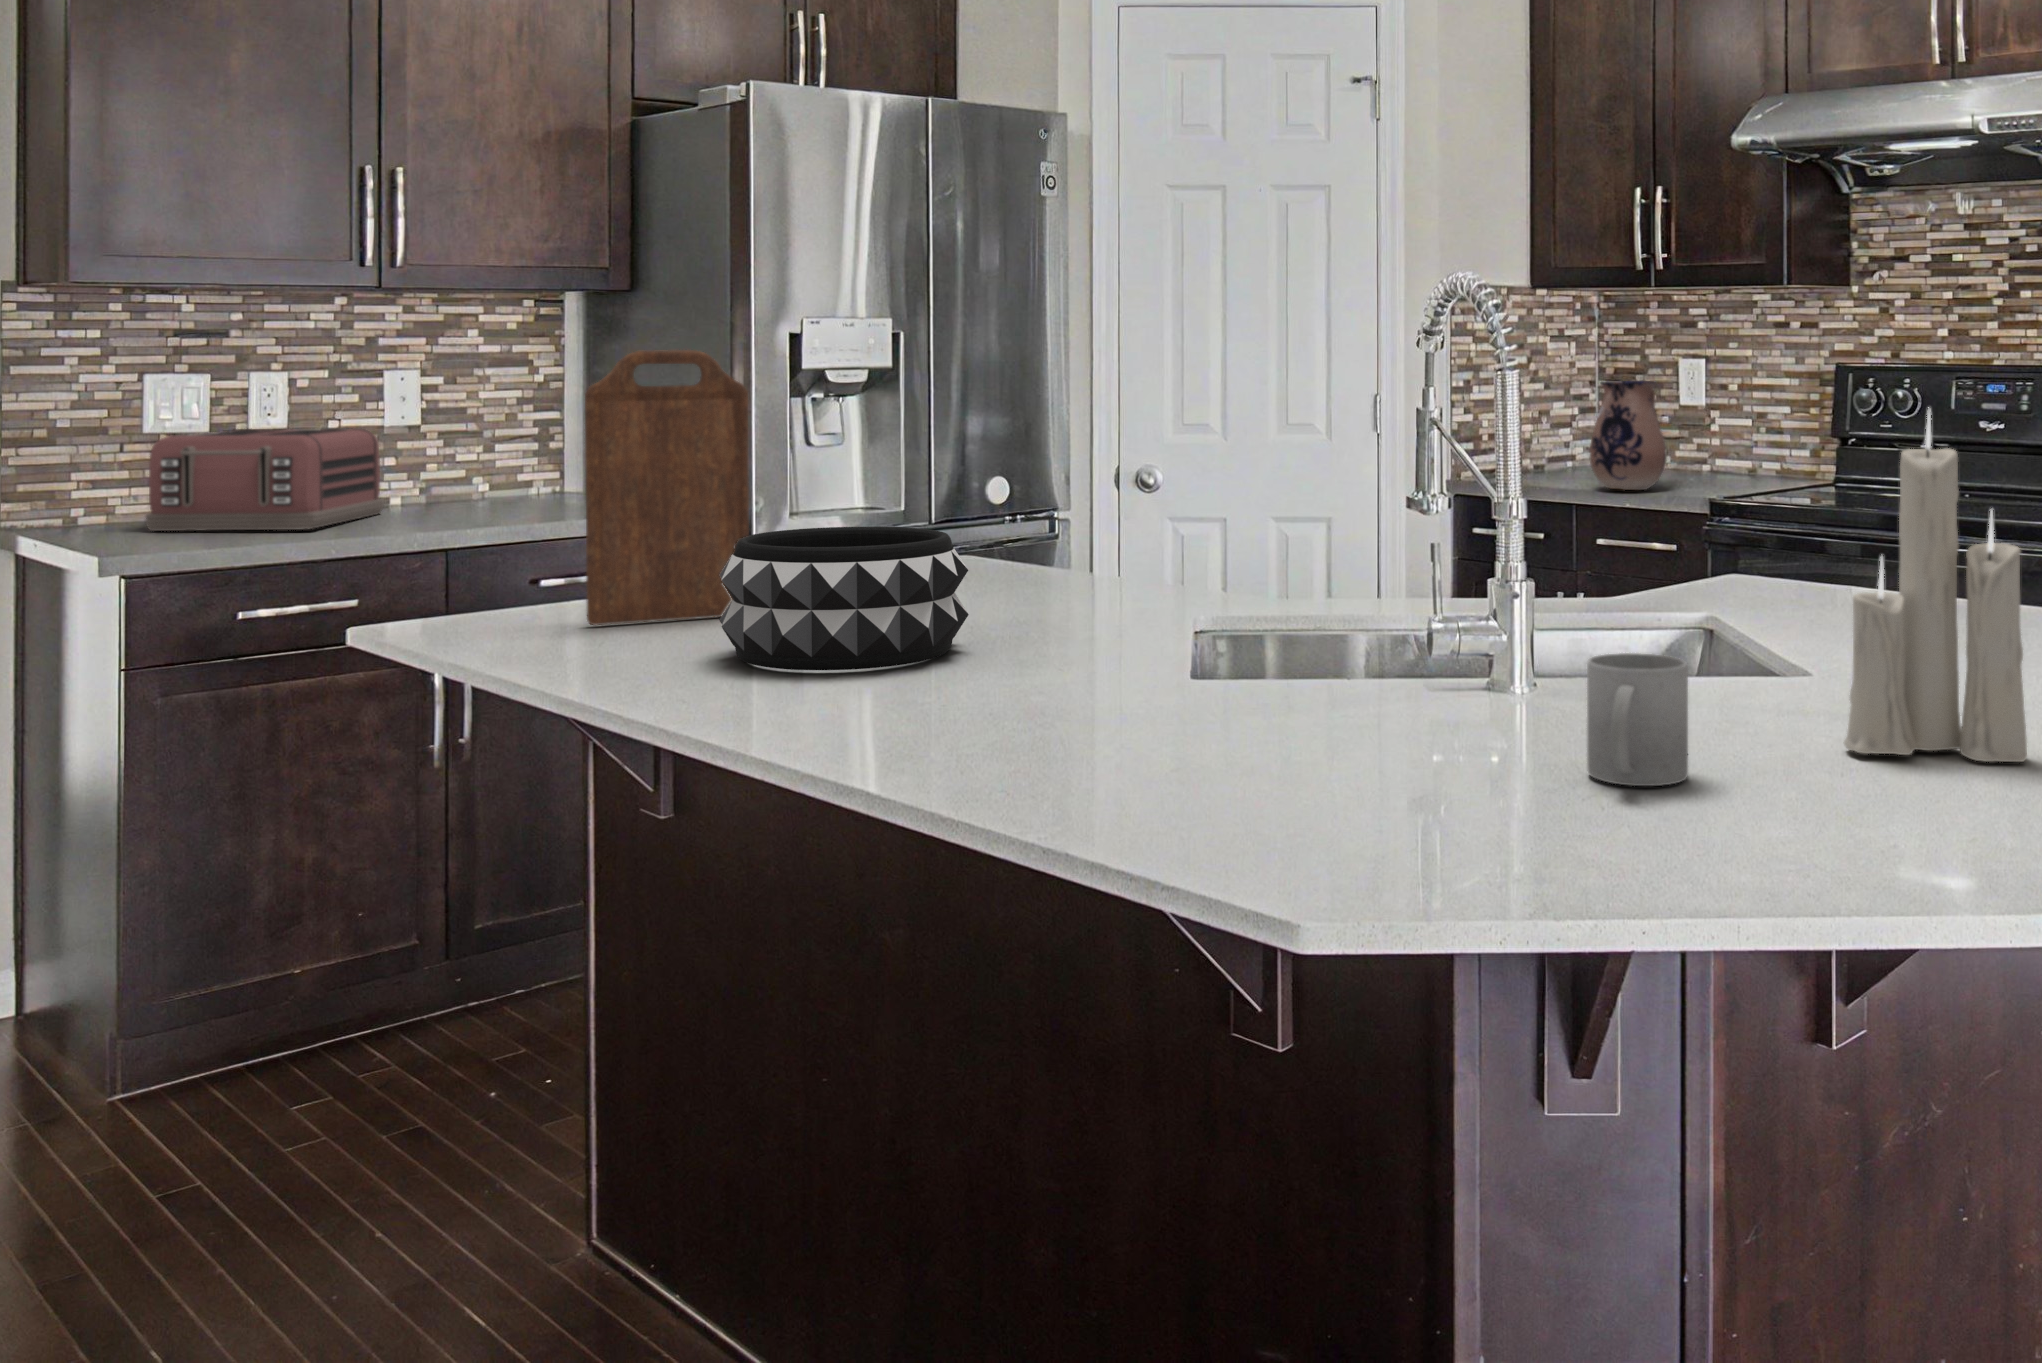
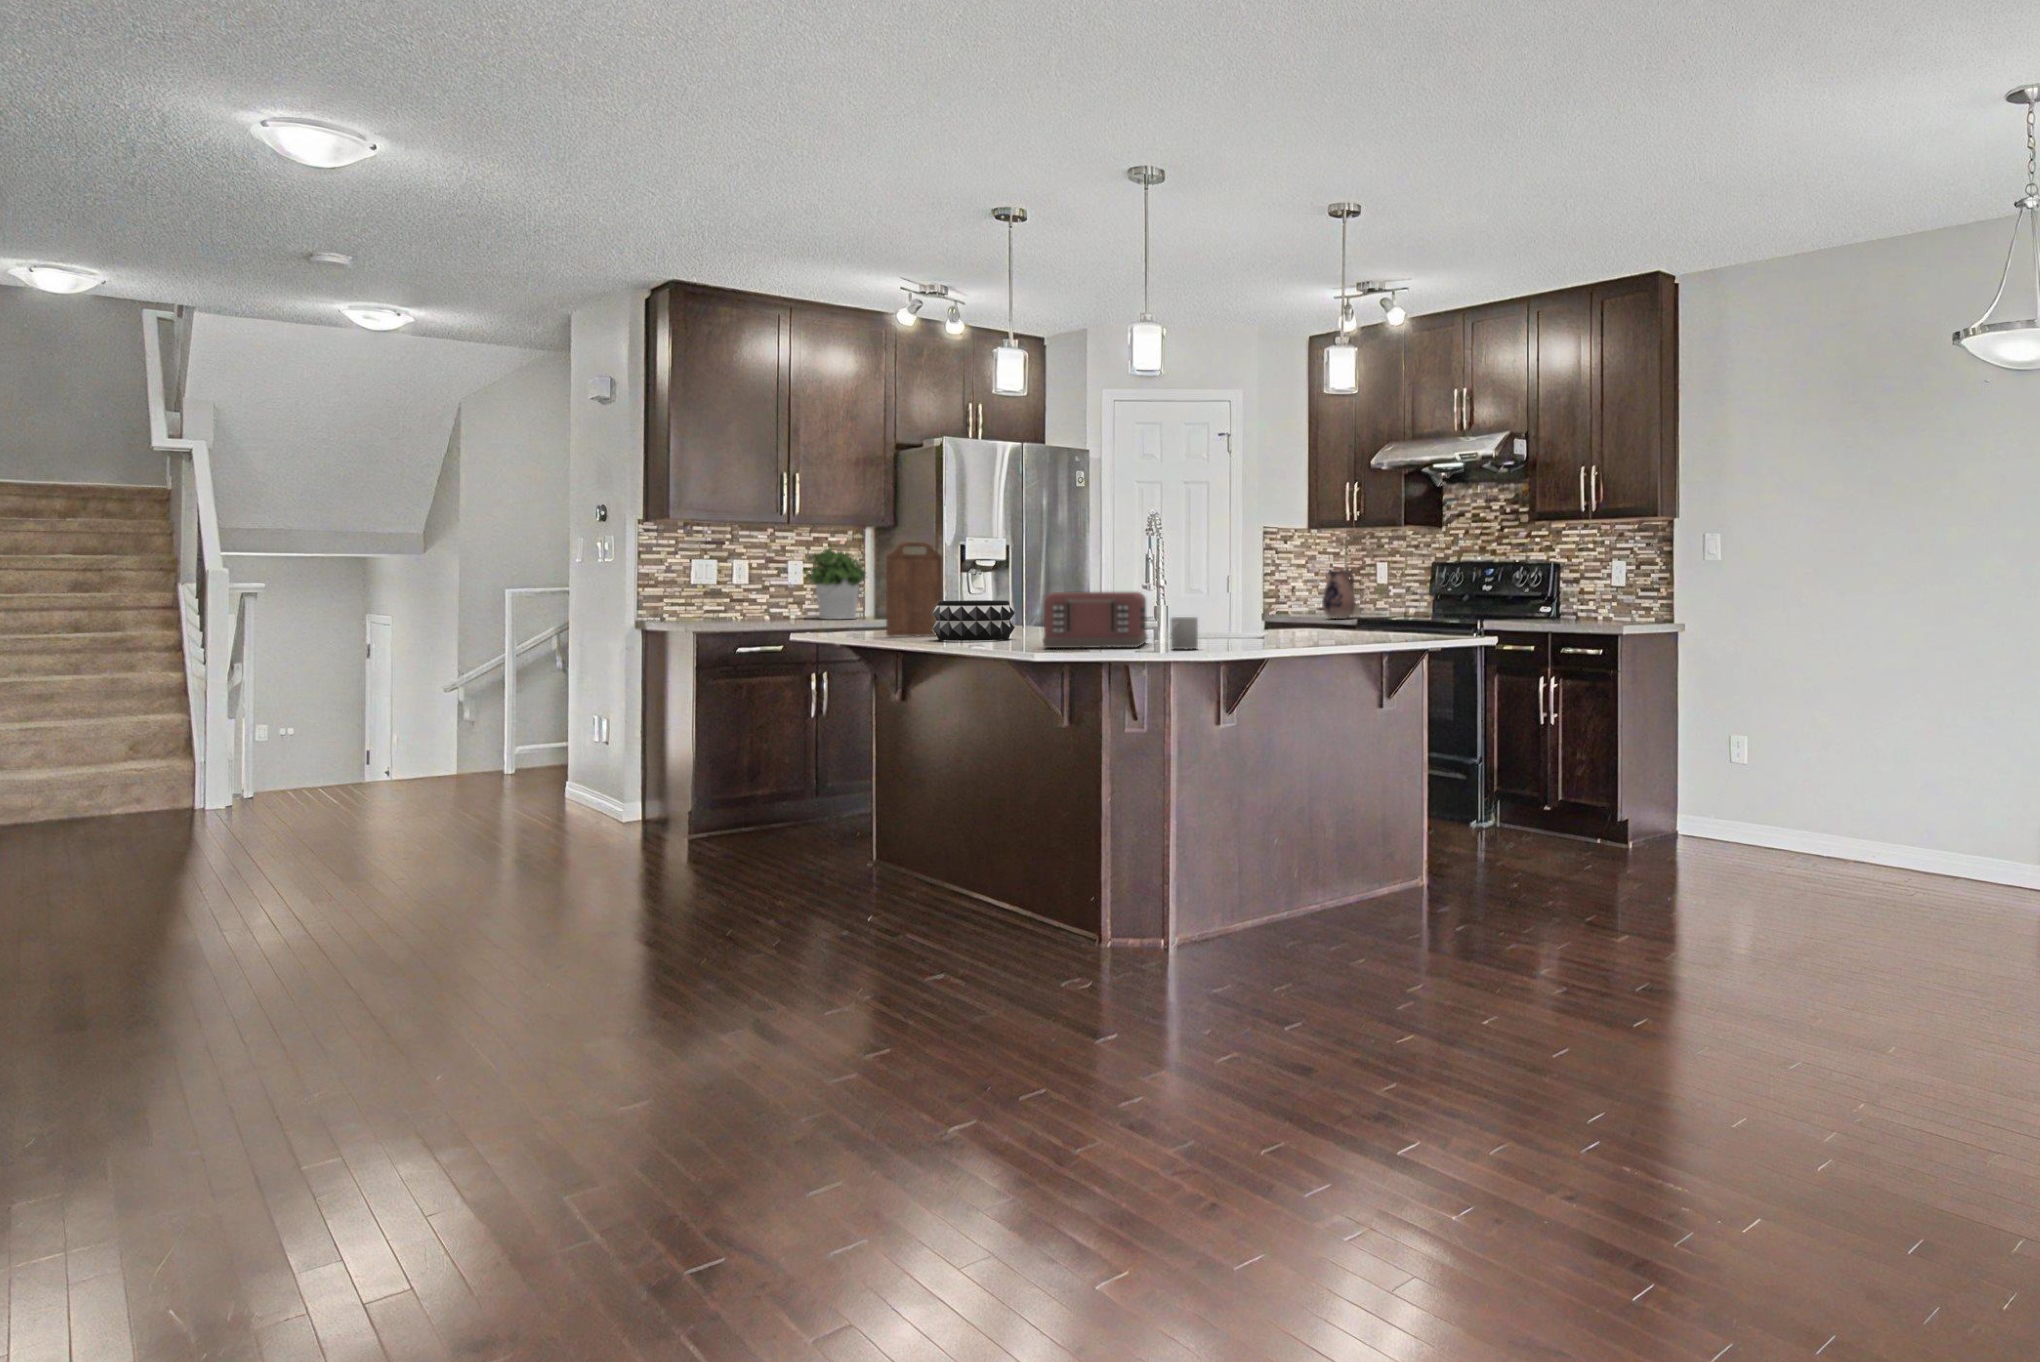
potted plant: none [415,336,568,504] -> present [804,547,865,619]
candle: present [1844,407,2027,762] -> none [1250,545,1299,647]
toaster: present [146,428,384,531] -> present [1043,592,1147,648]

